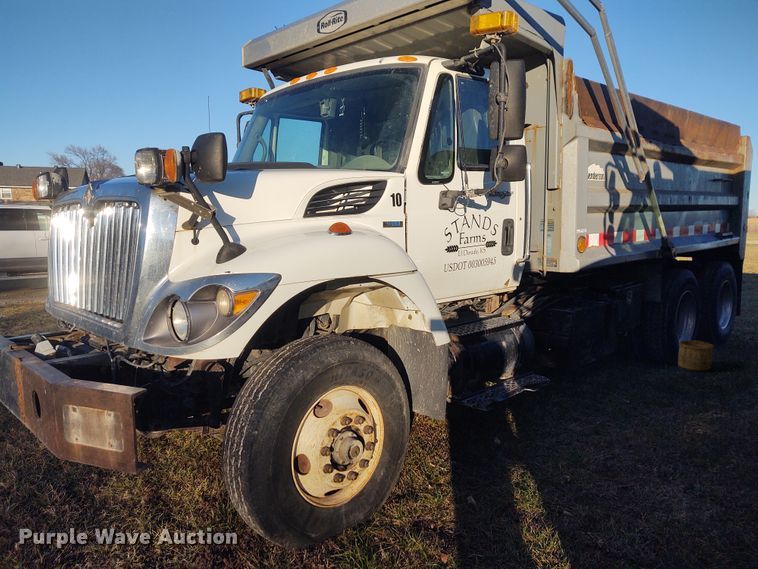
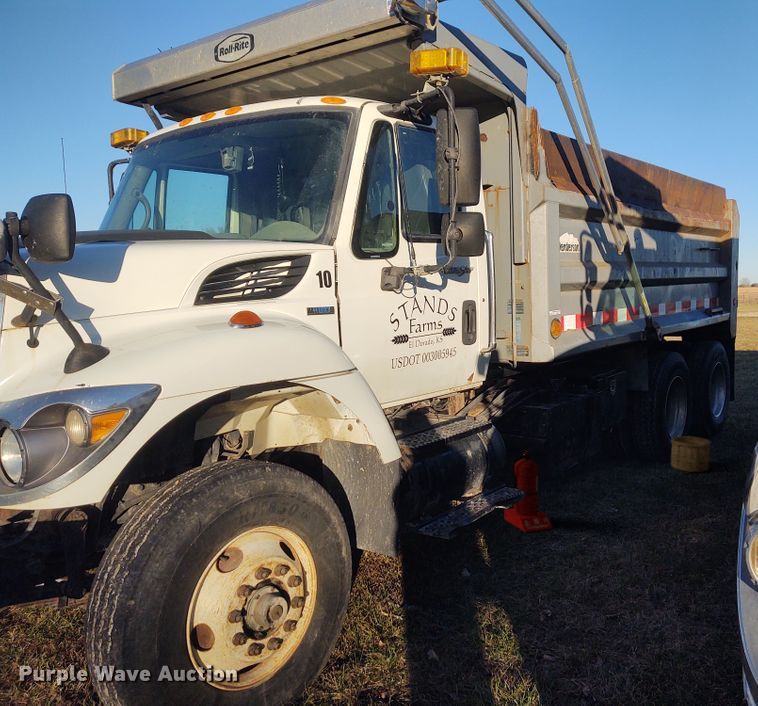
fire extinguisher: none [532,343,572,411] -> present [504,451,553,532]

